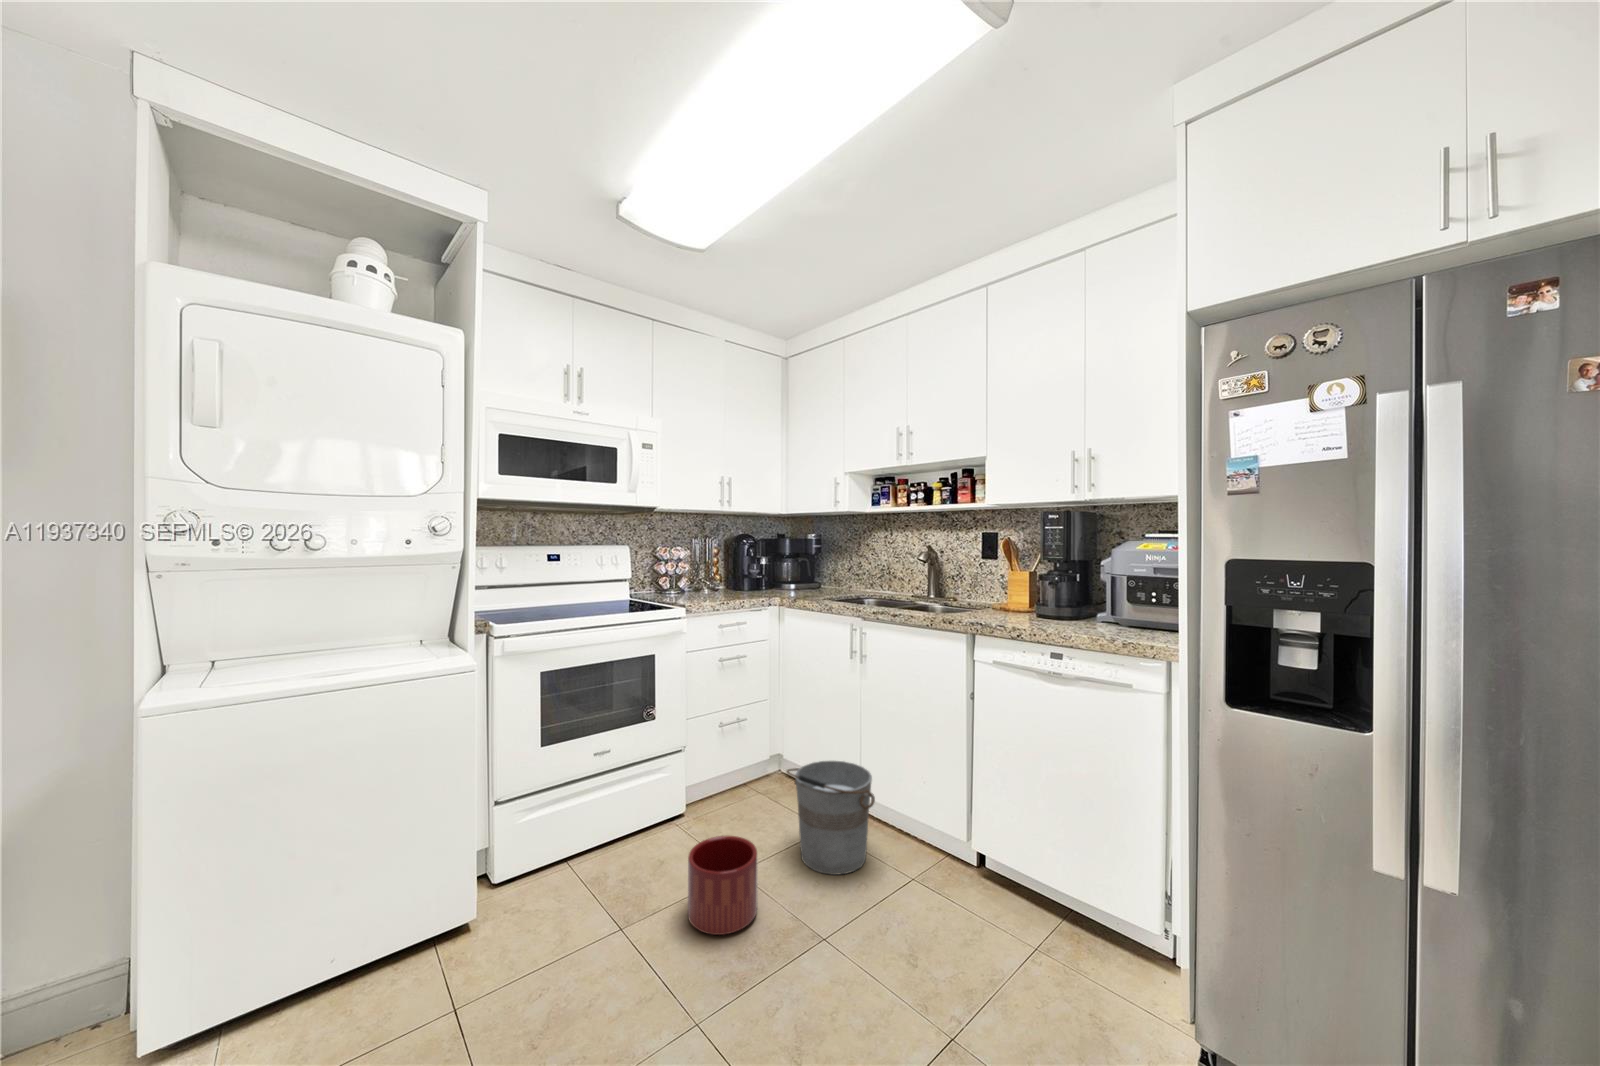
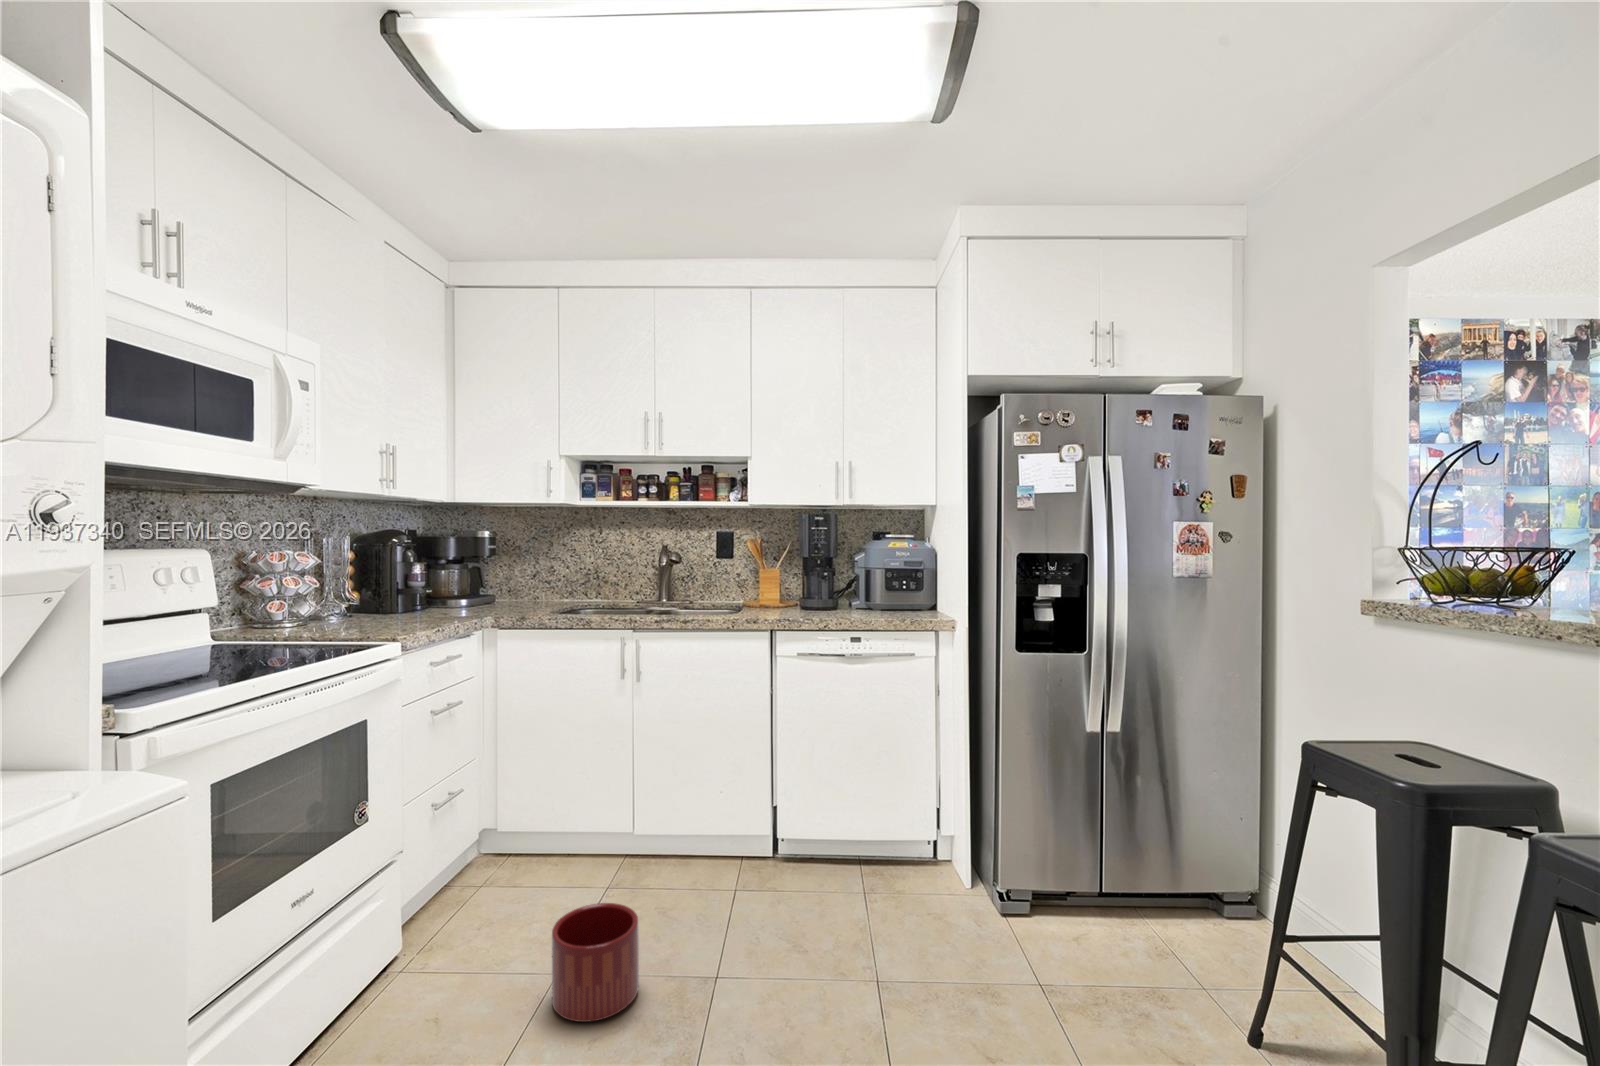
bucket: present [787,761,875,875] -> none [590,793,693,919]

